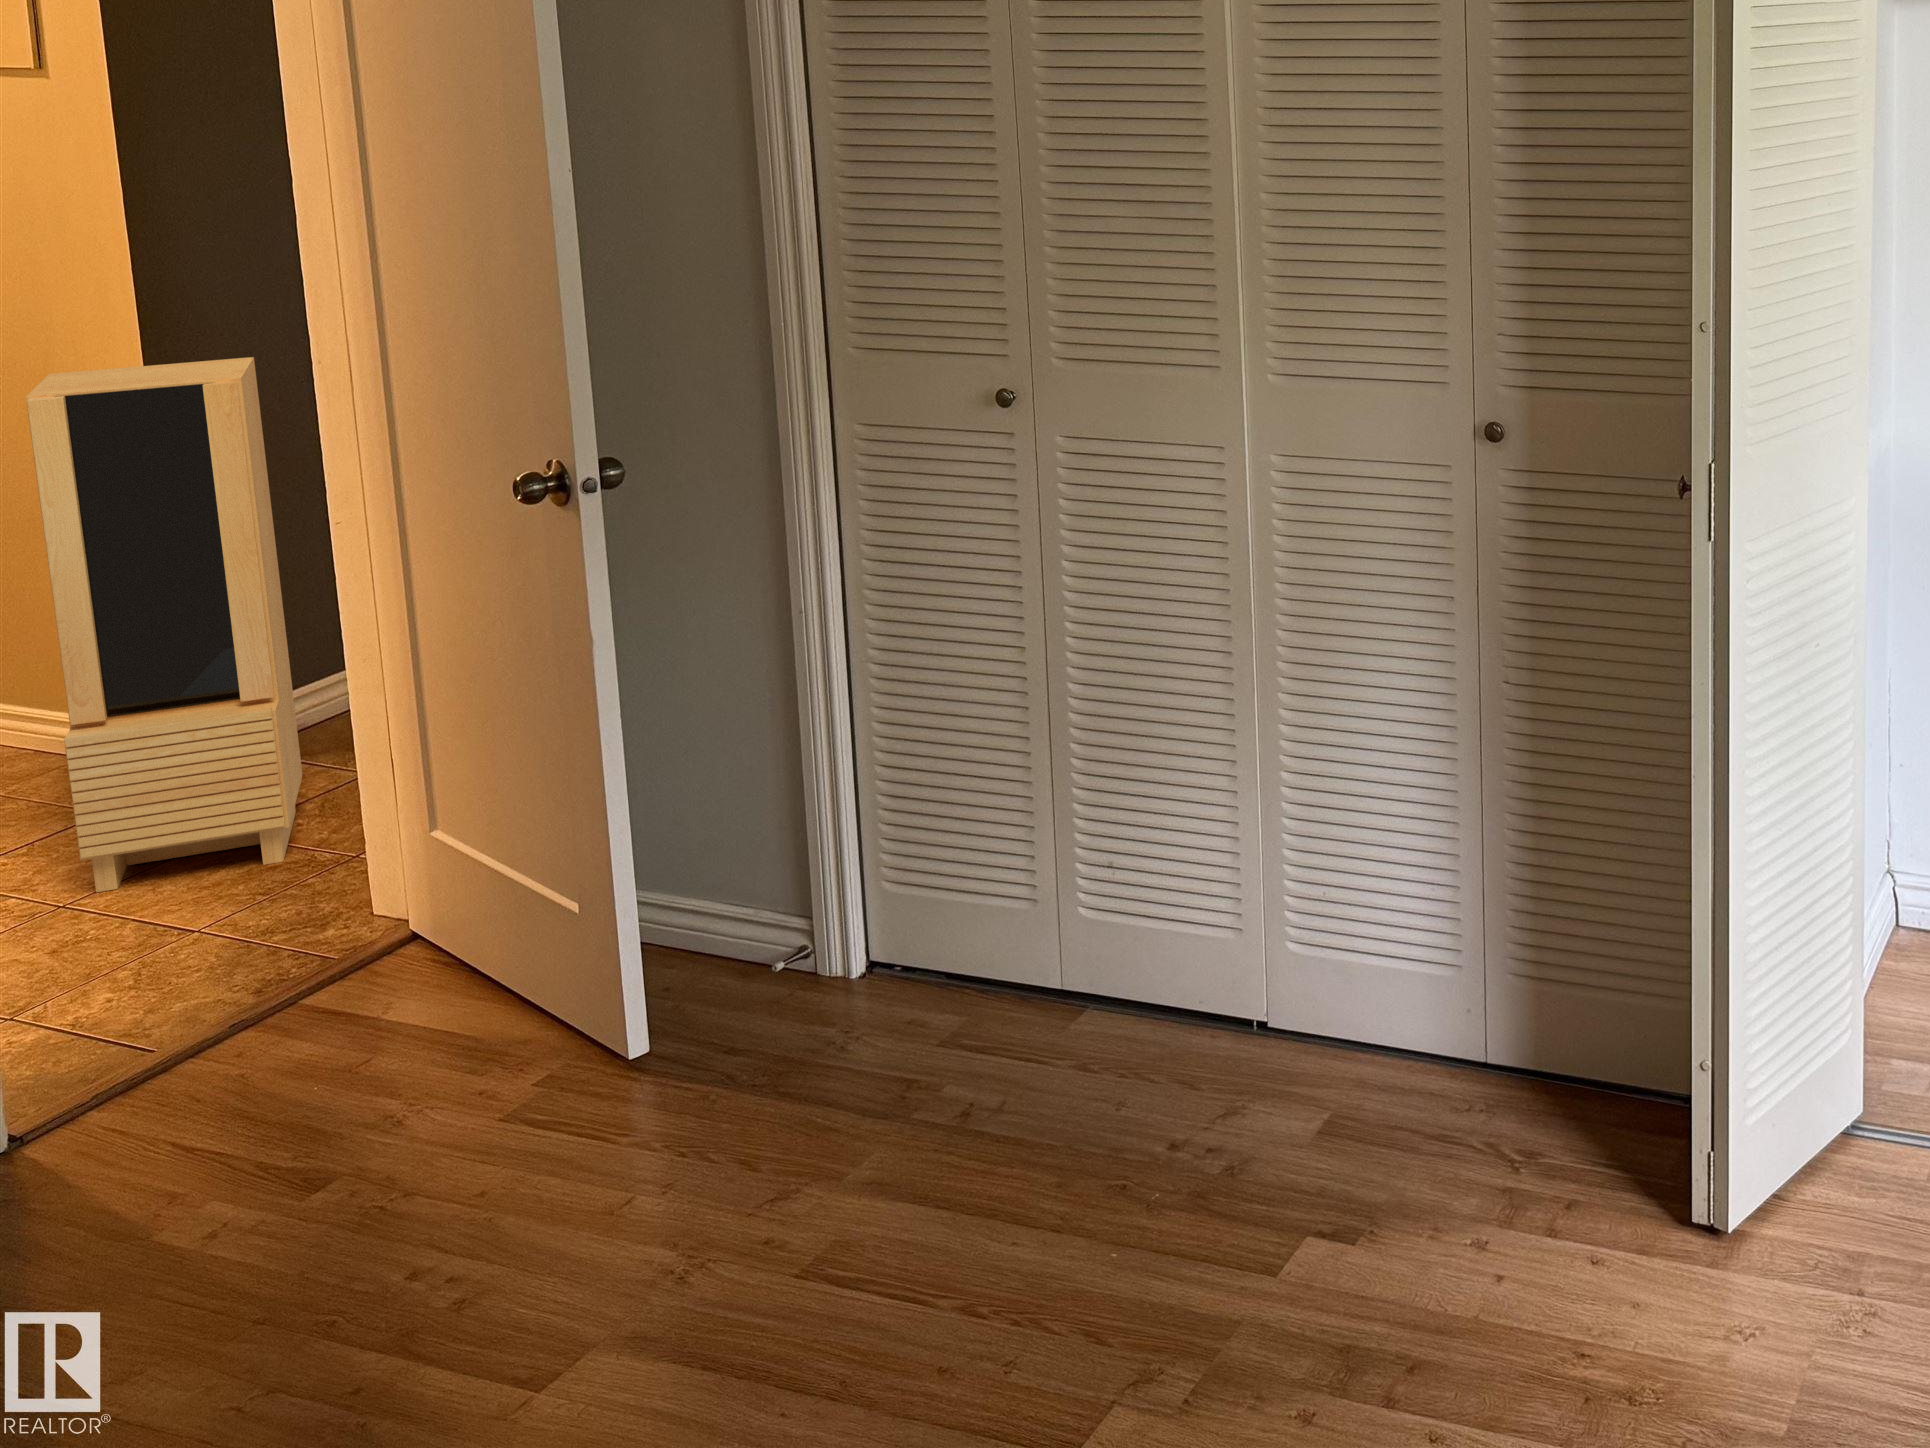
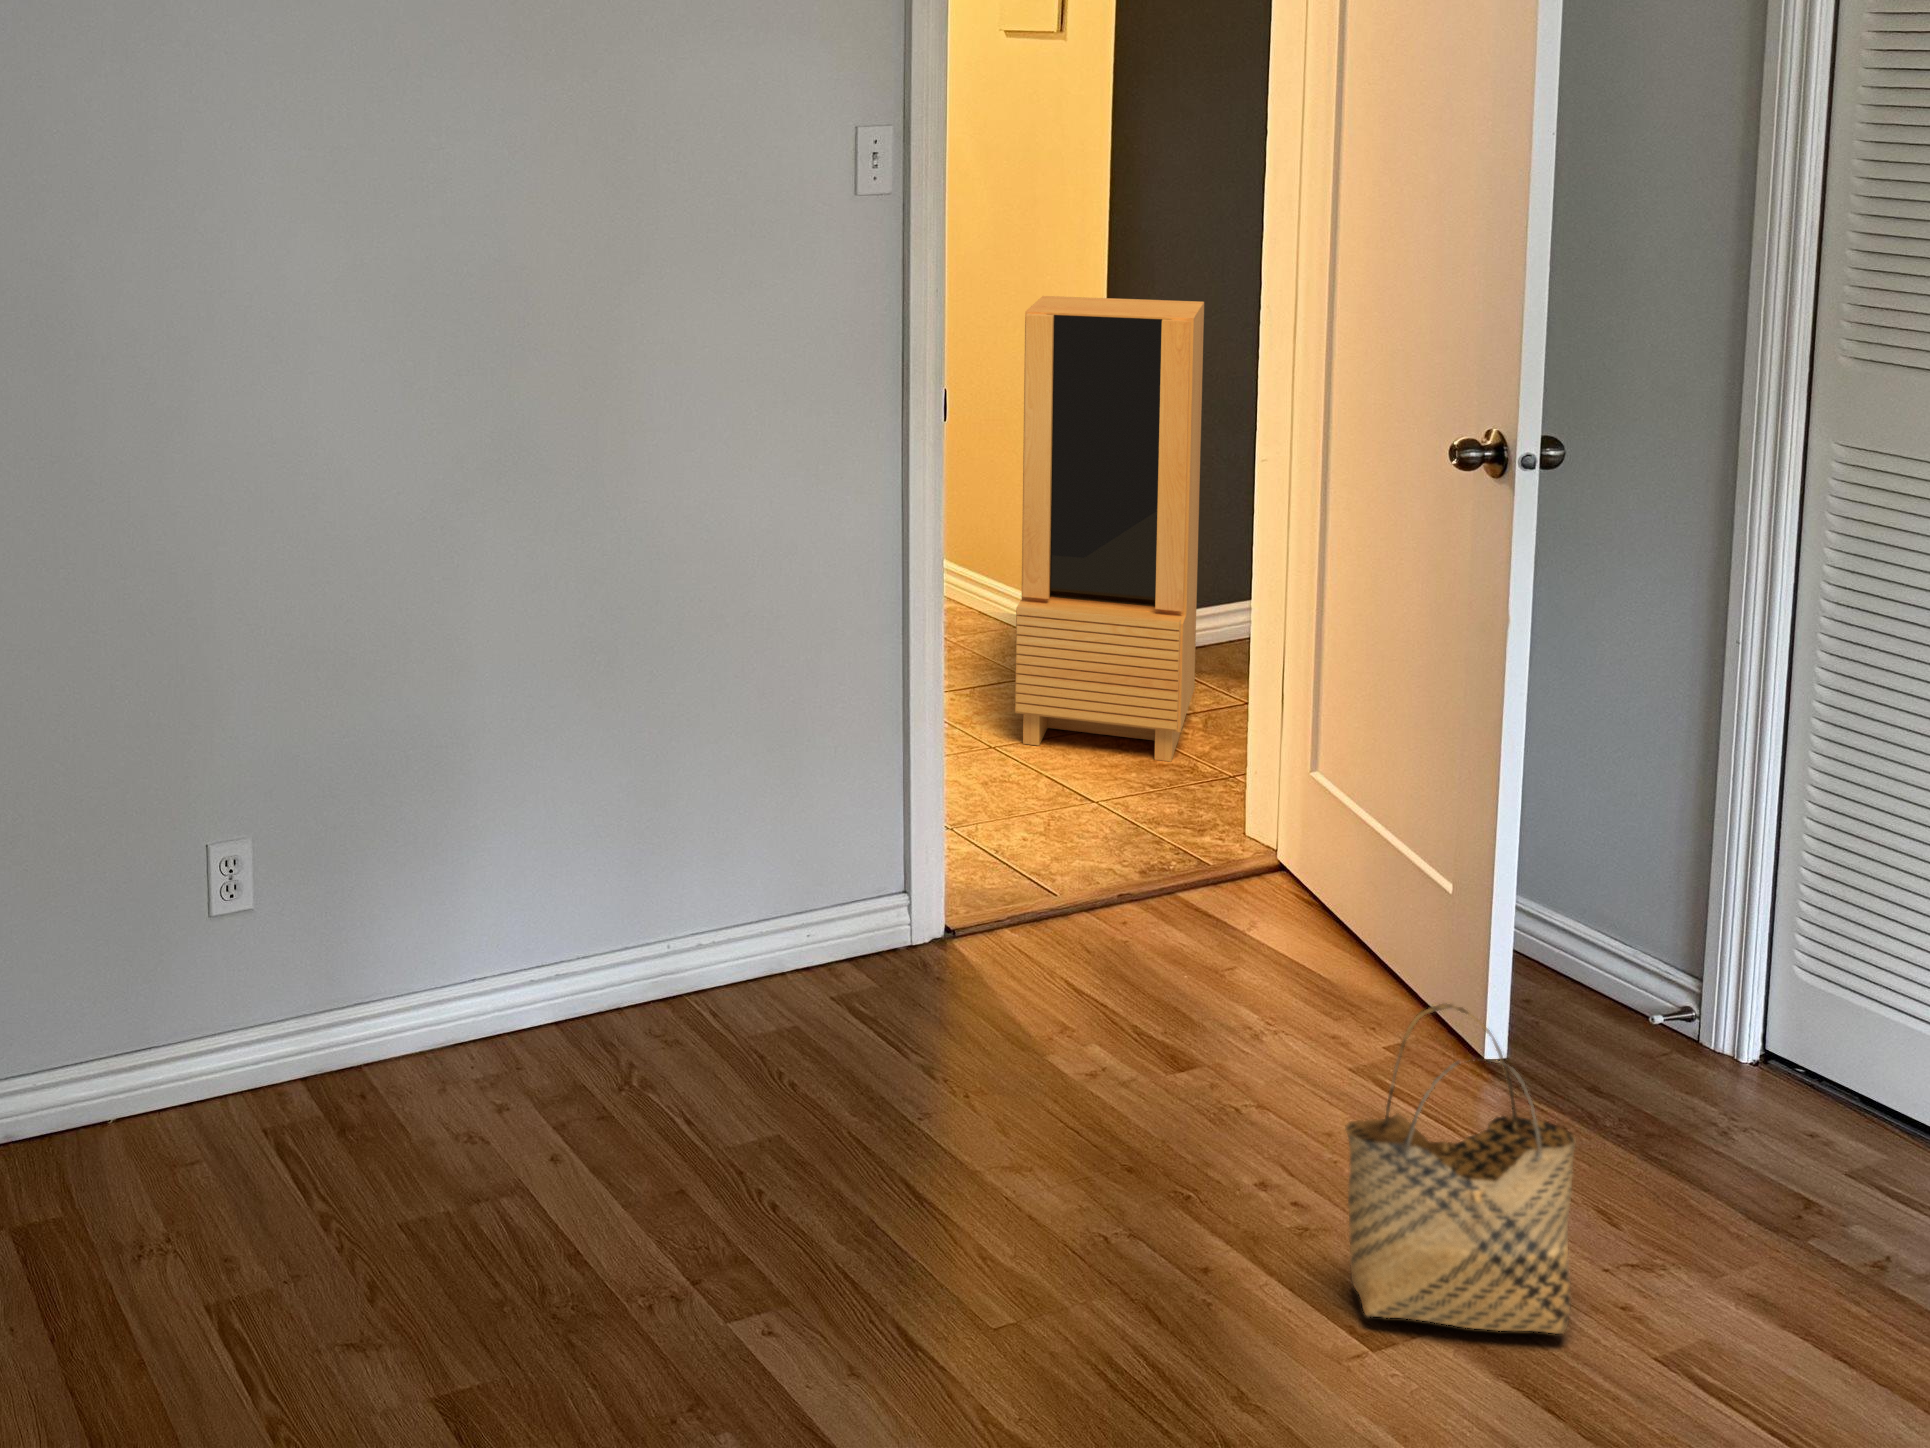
woven basket: none [480,1021,712,1352] -> present [1345,1004,1576,1334]

